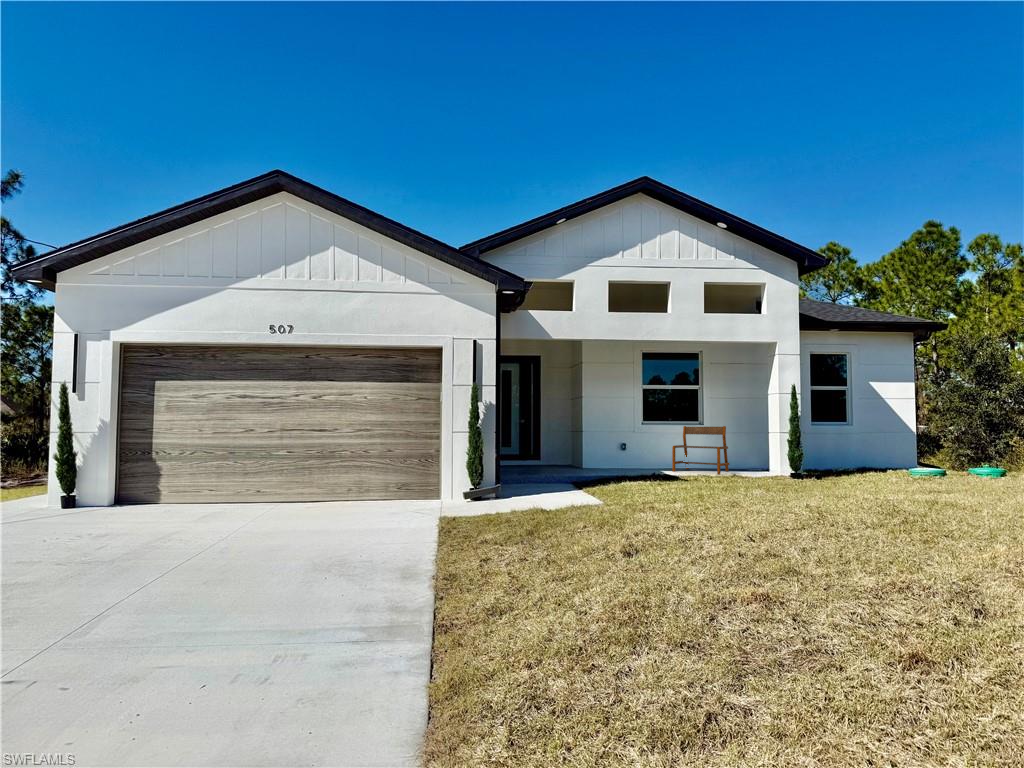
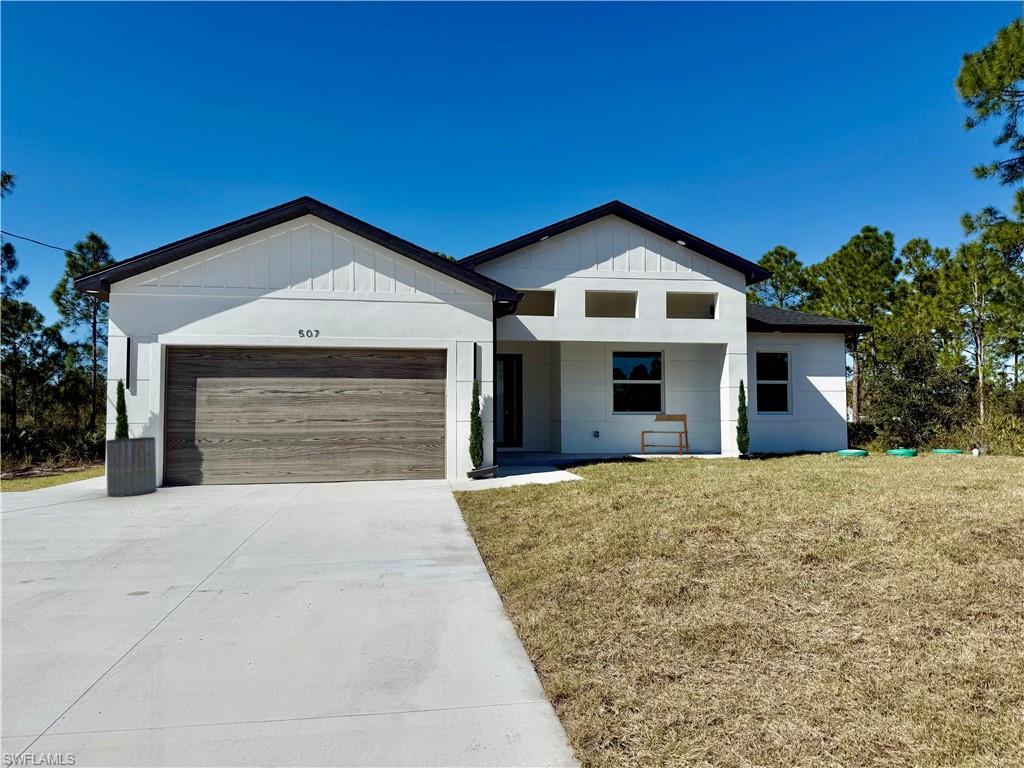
trash can: none [45,447,104,516] -> present [106,437,156,497]

